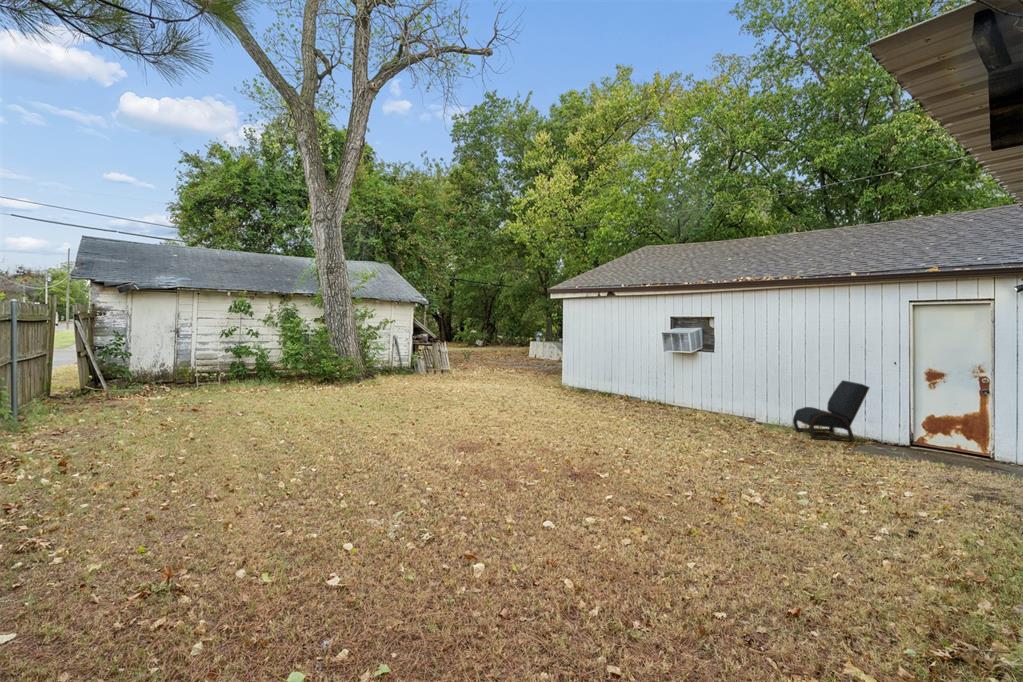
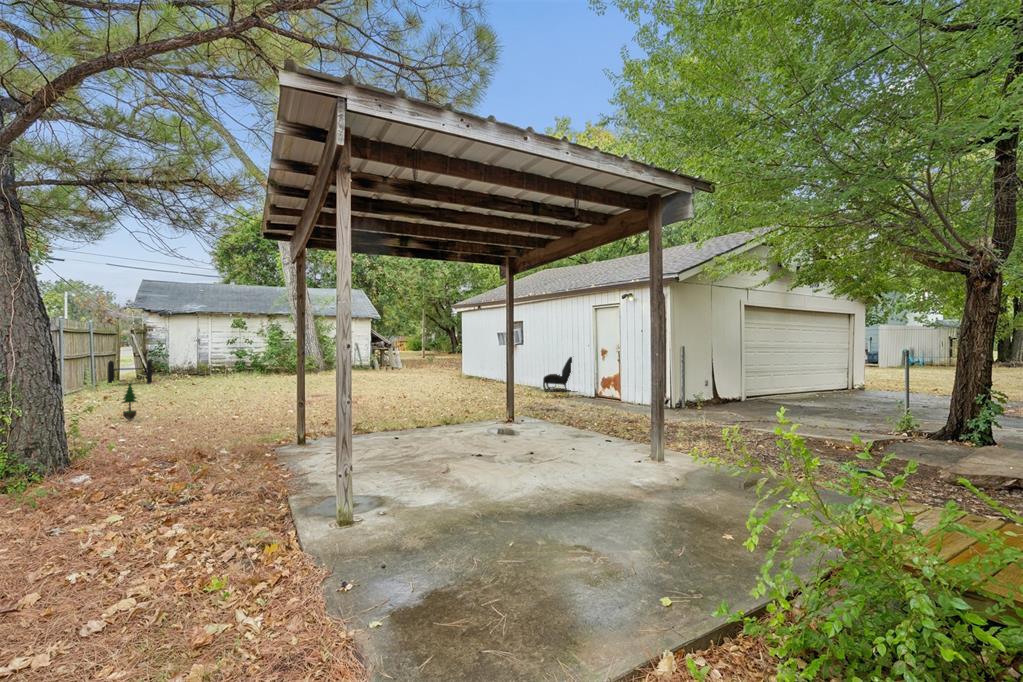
bench: none [28,367,109,414] -> present [108,360,152,384]
potted tree: none [67,506,125,623] -> present [122,384,137,420]

